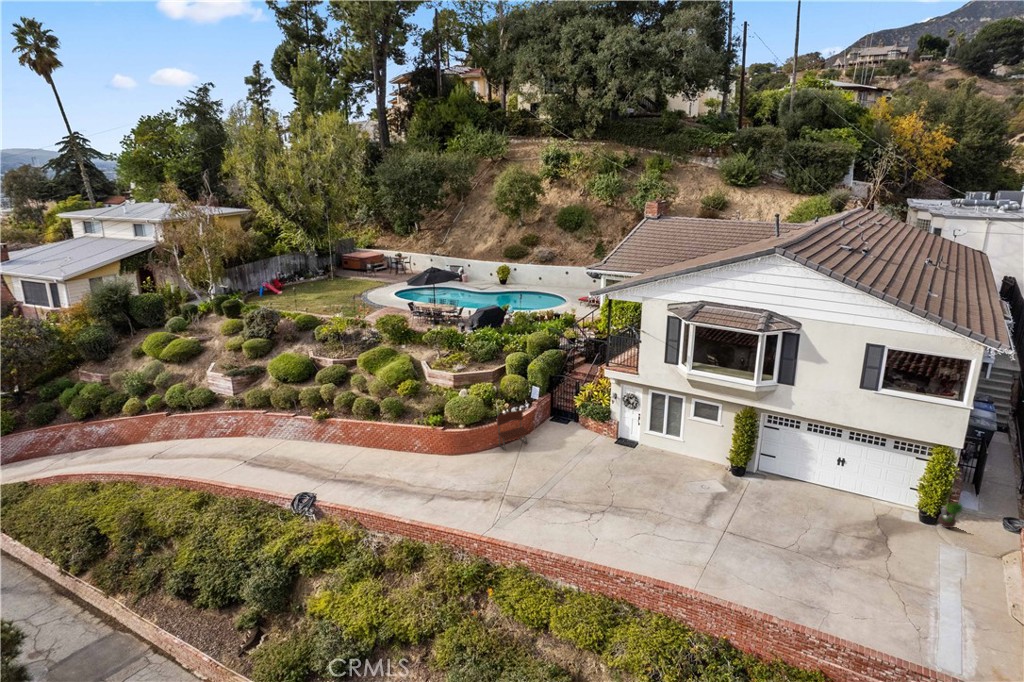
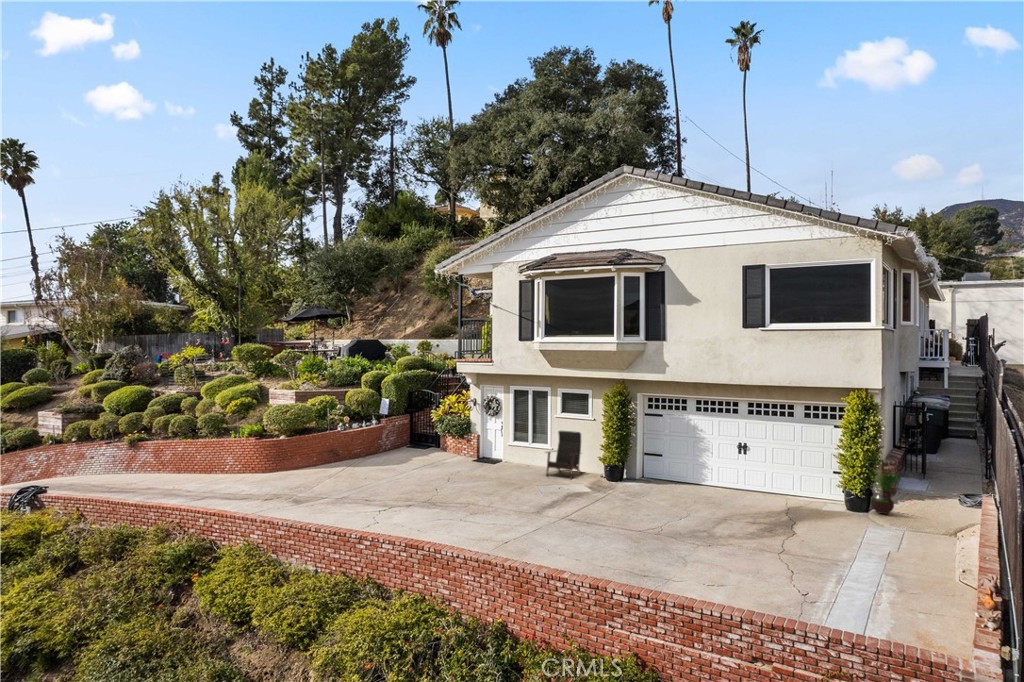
bench: present [497,411,530,450] -> none [321,422,364,468]
lounge chair: none [683,431,710,471] -> present [546,431,582,478]

